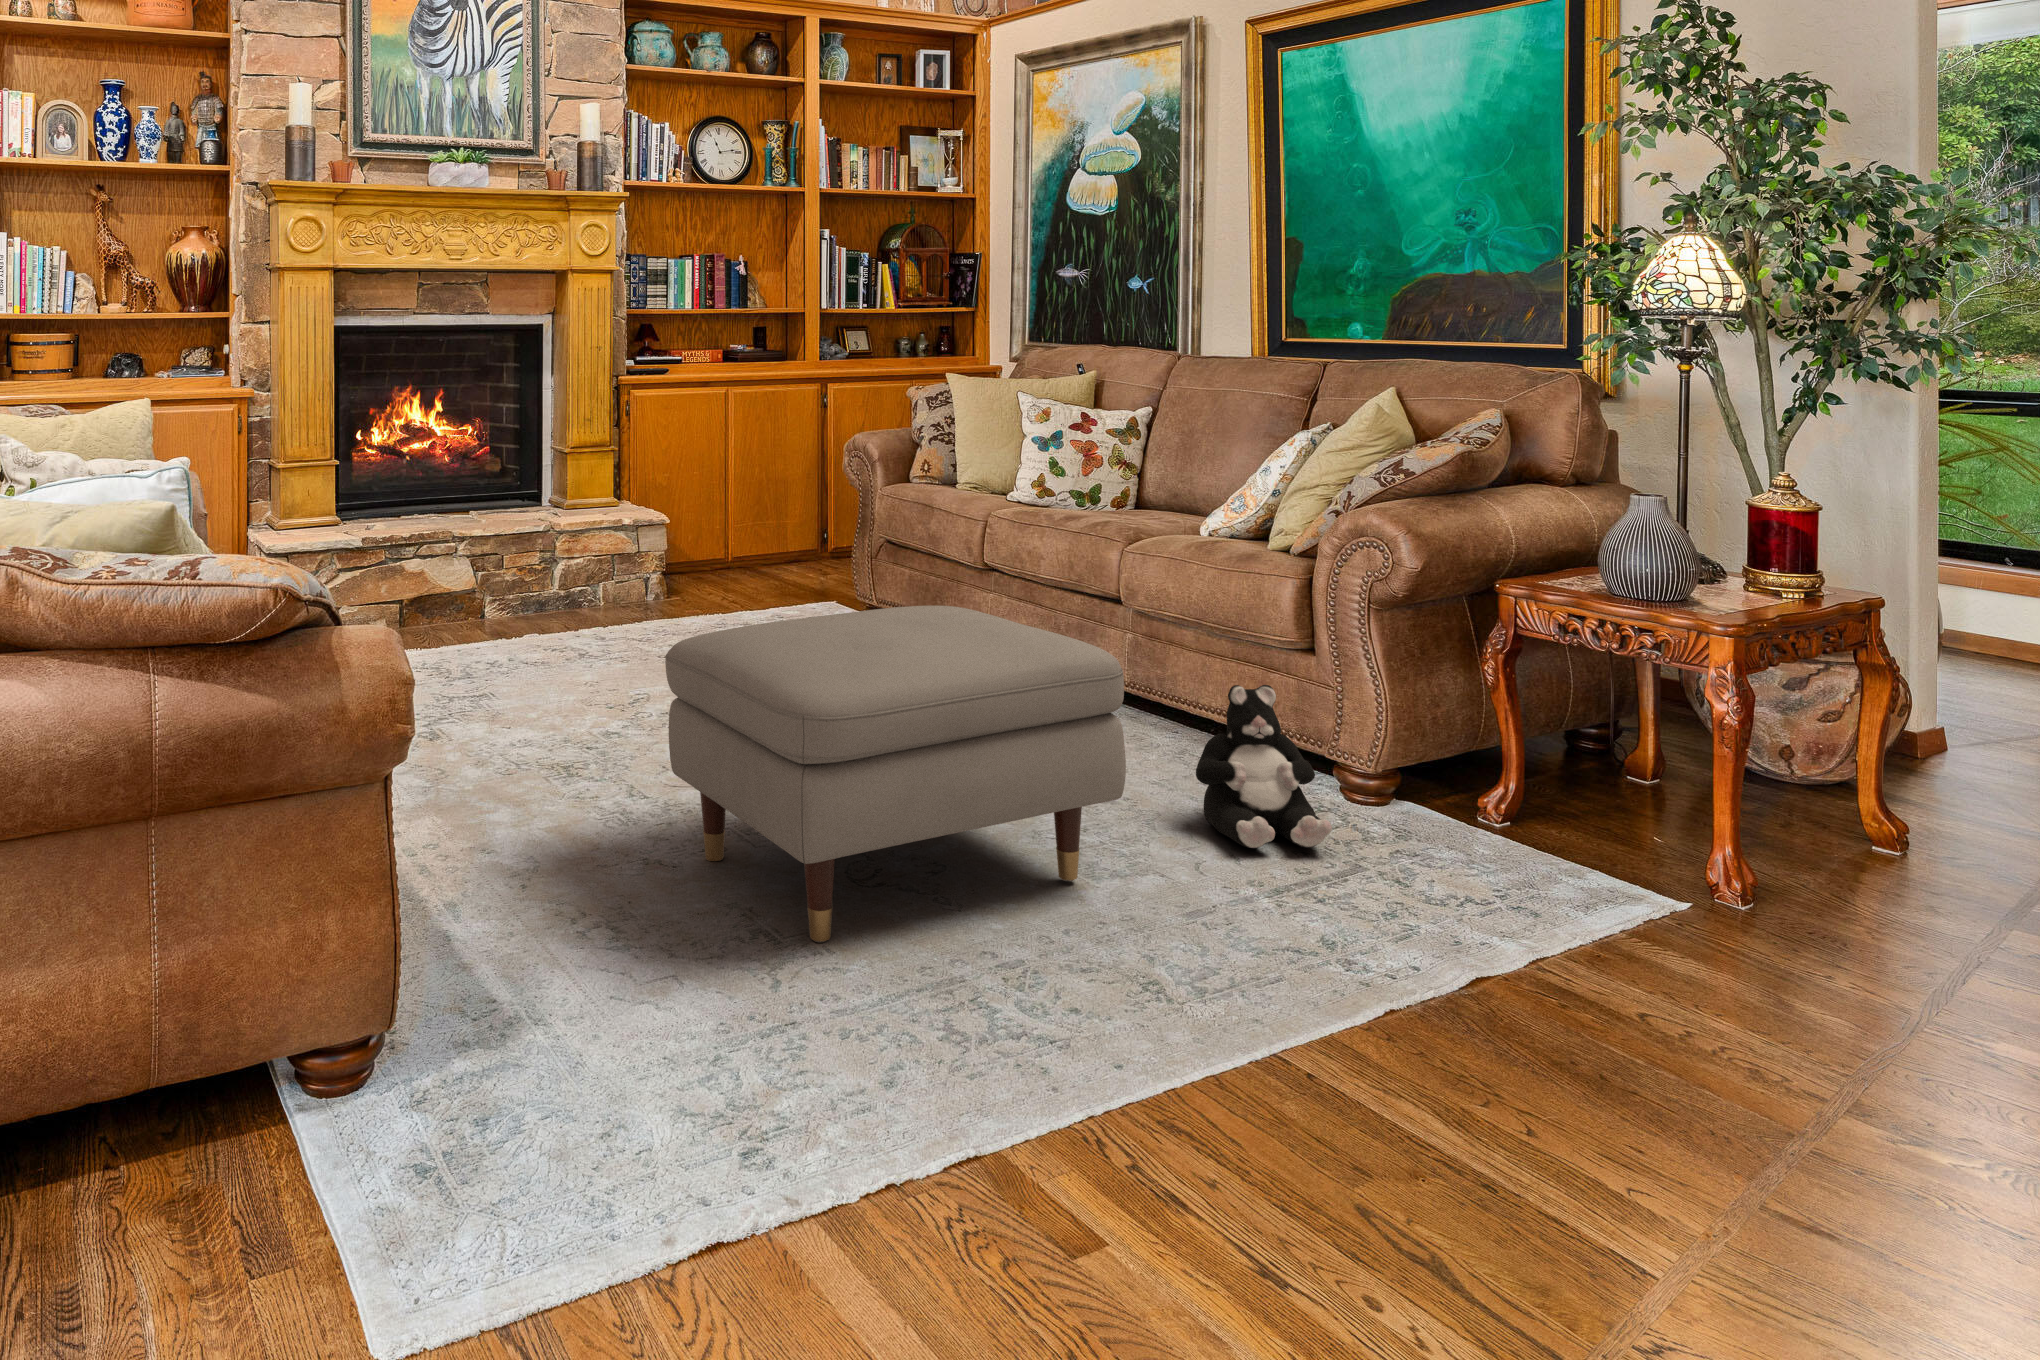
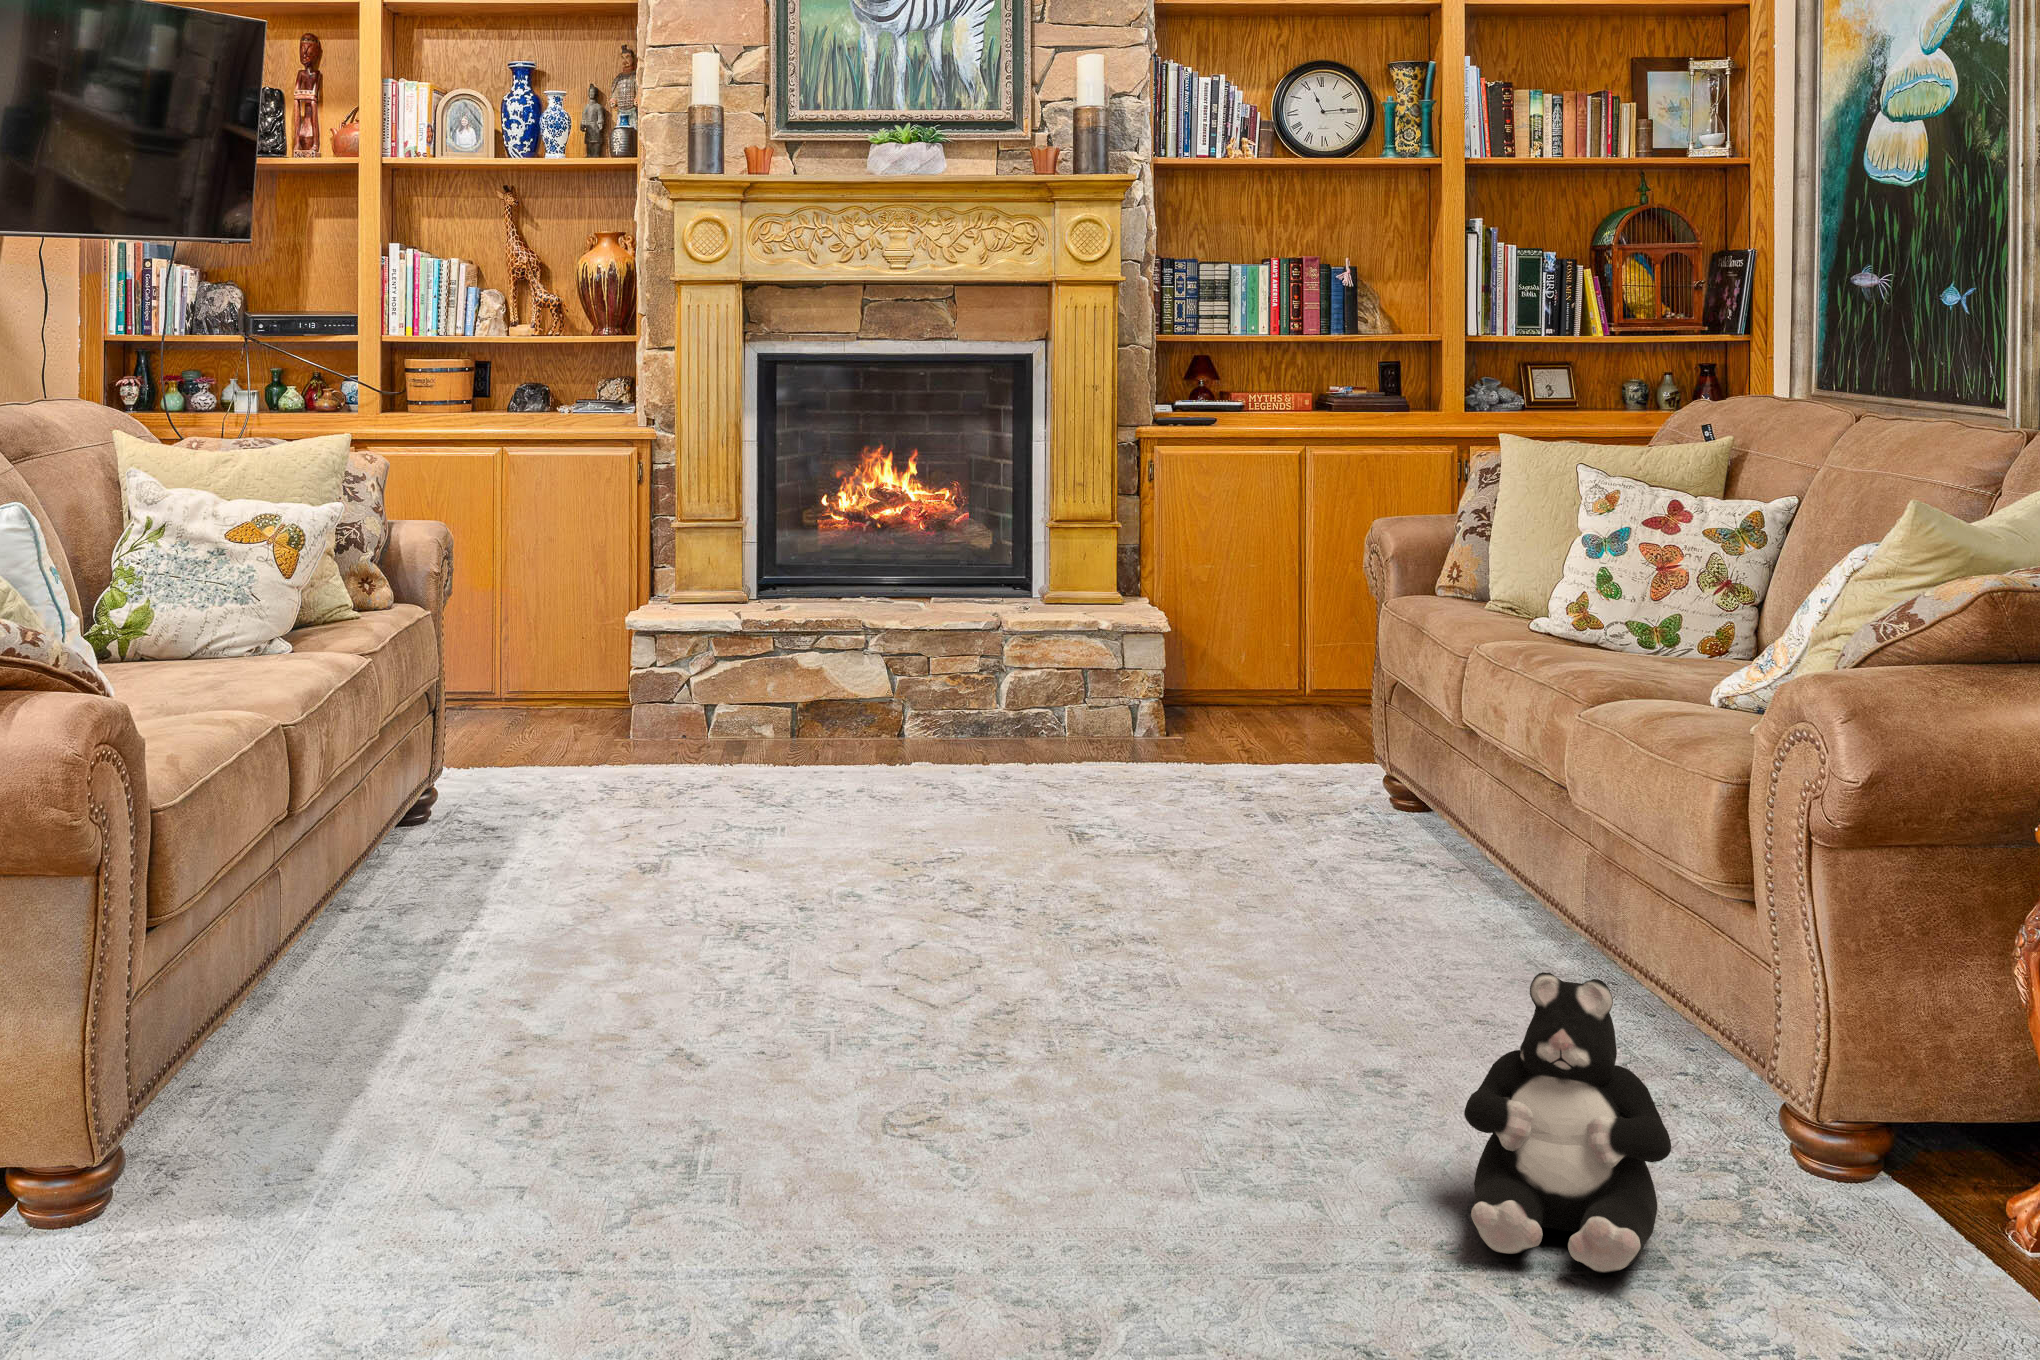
ottoman: present [665,606,1126,942] -> none [613,785,1220,1253]

